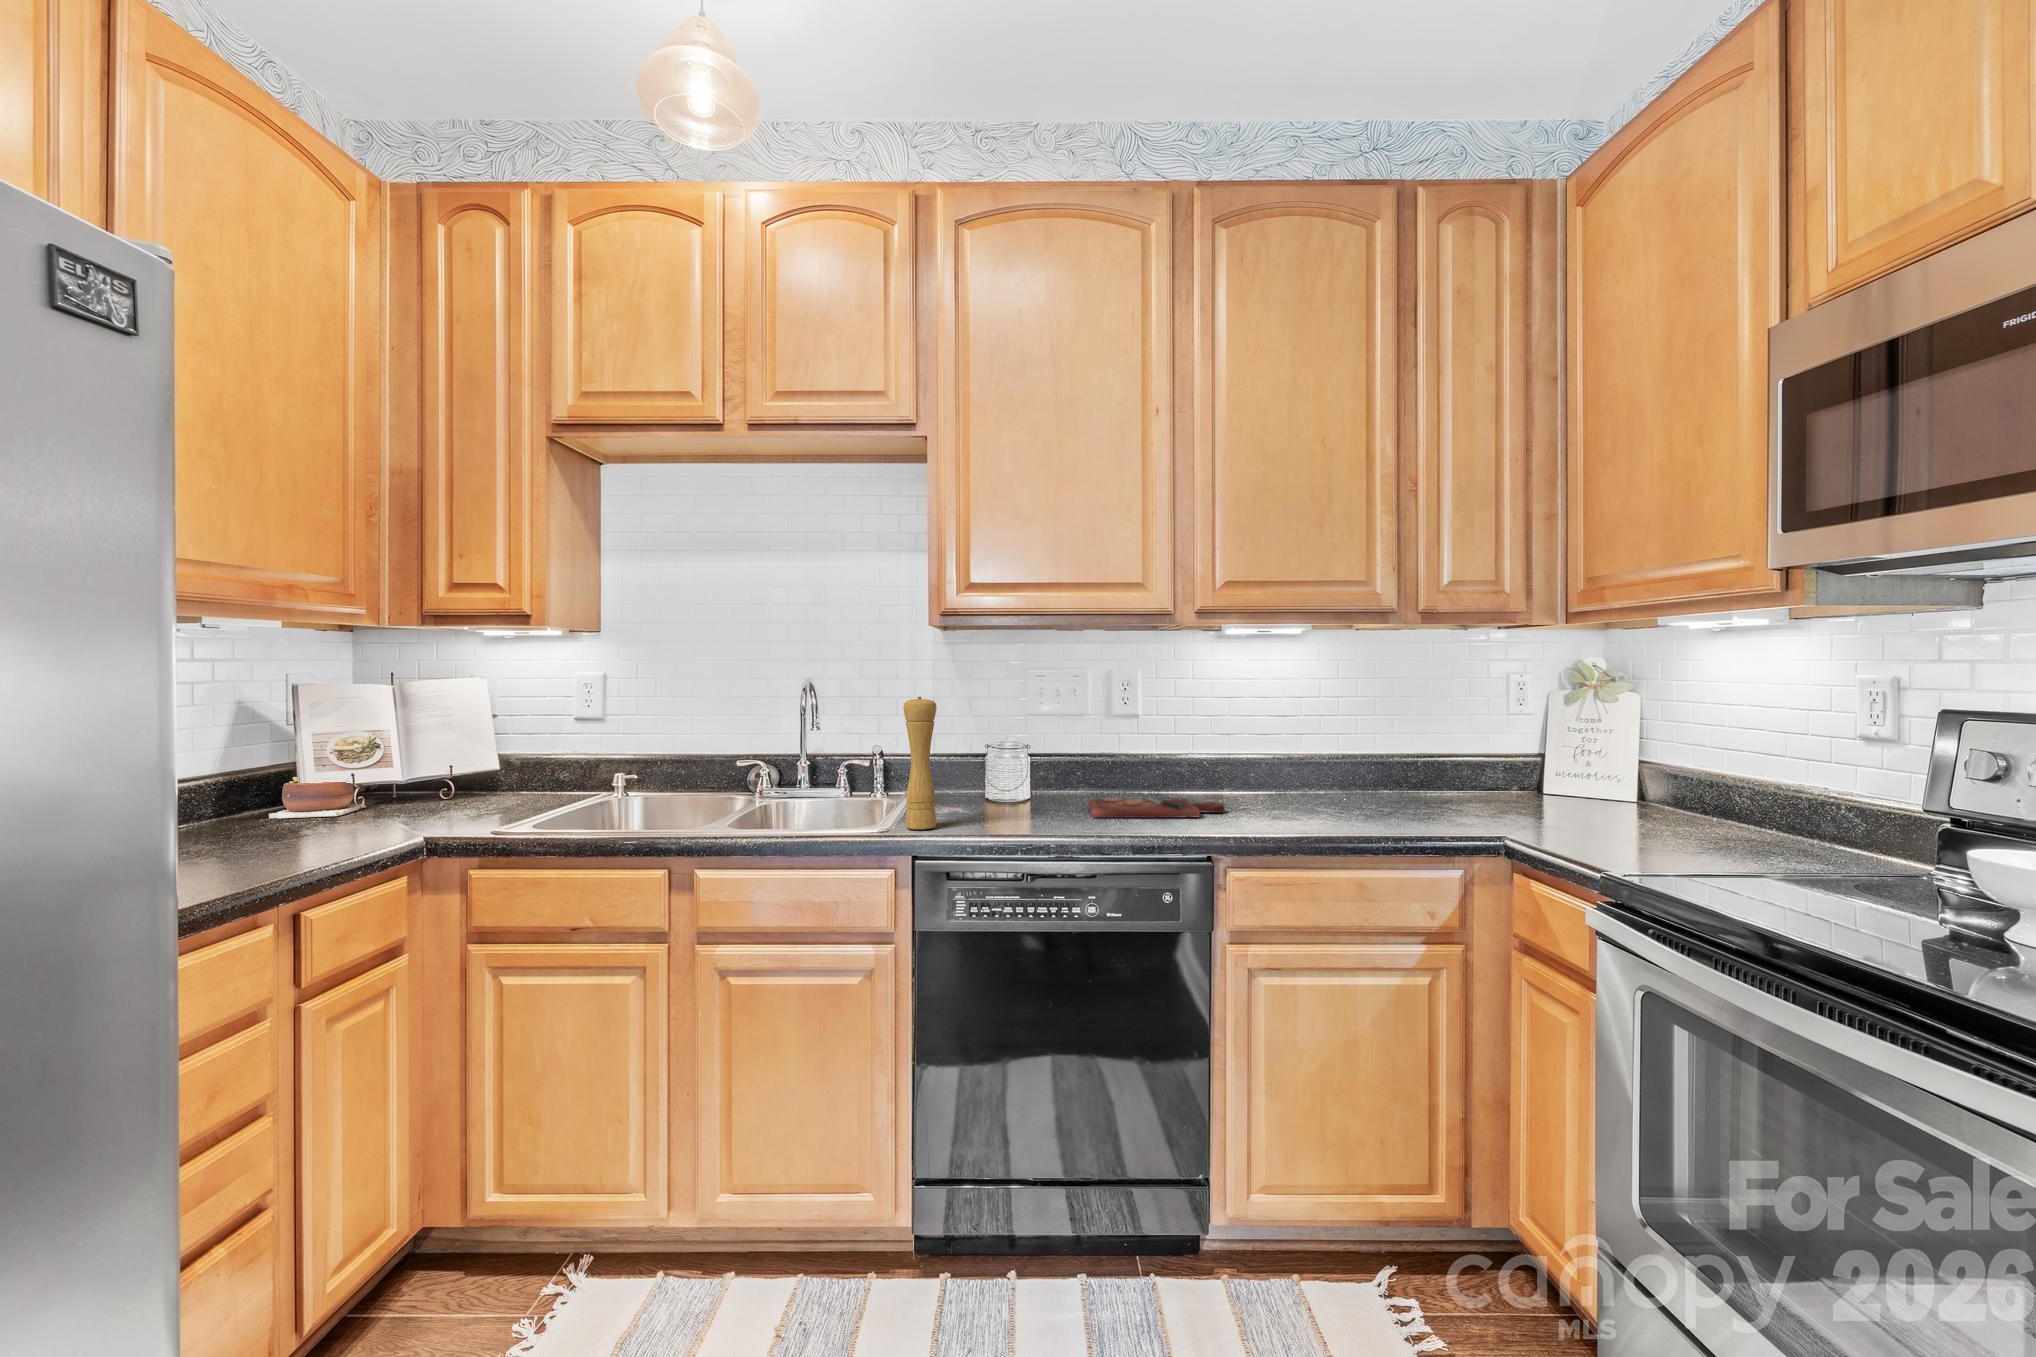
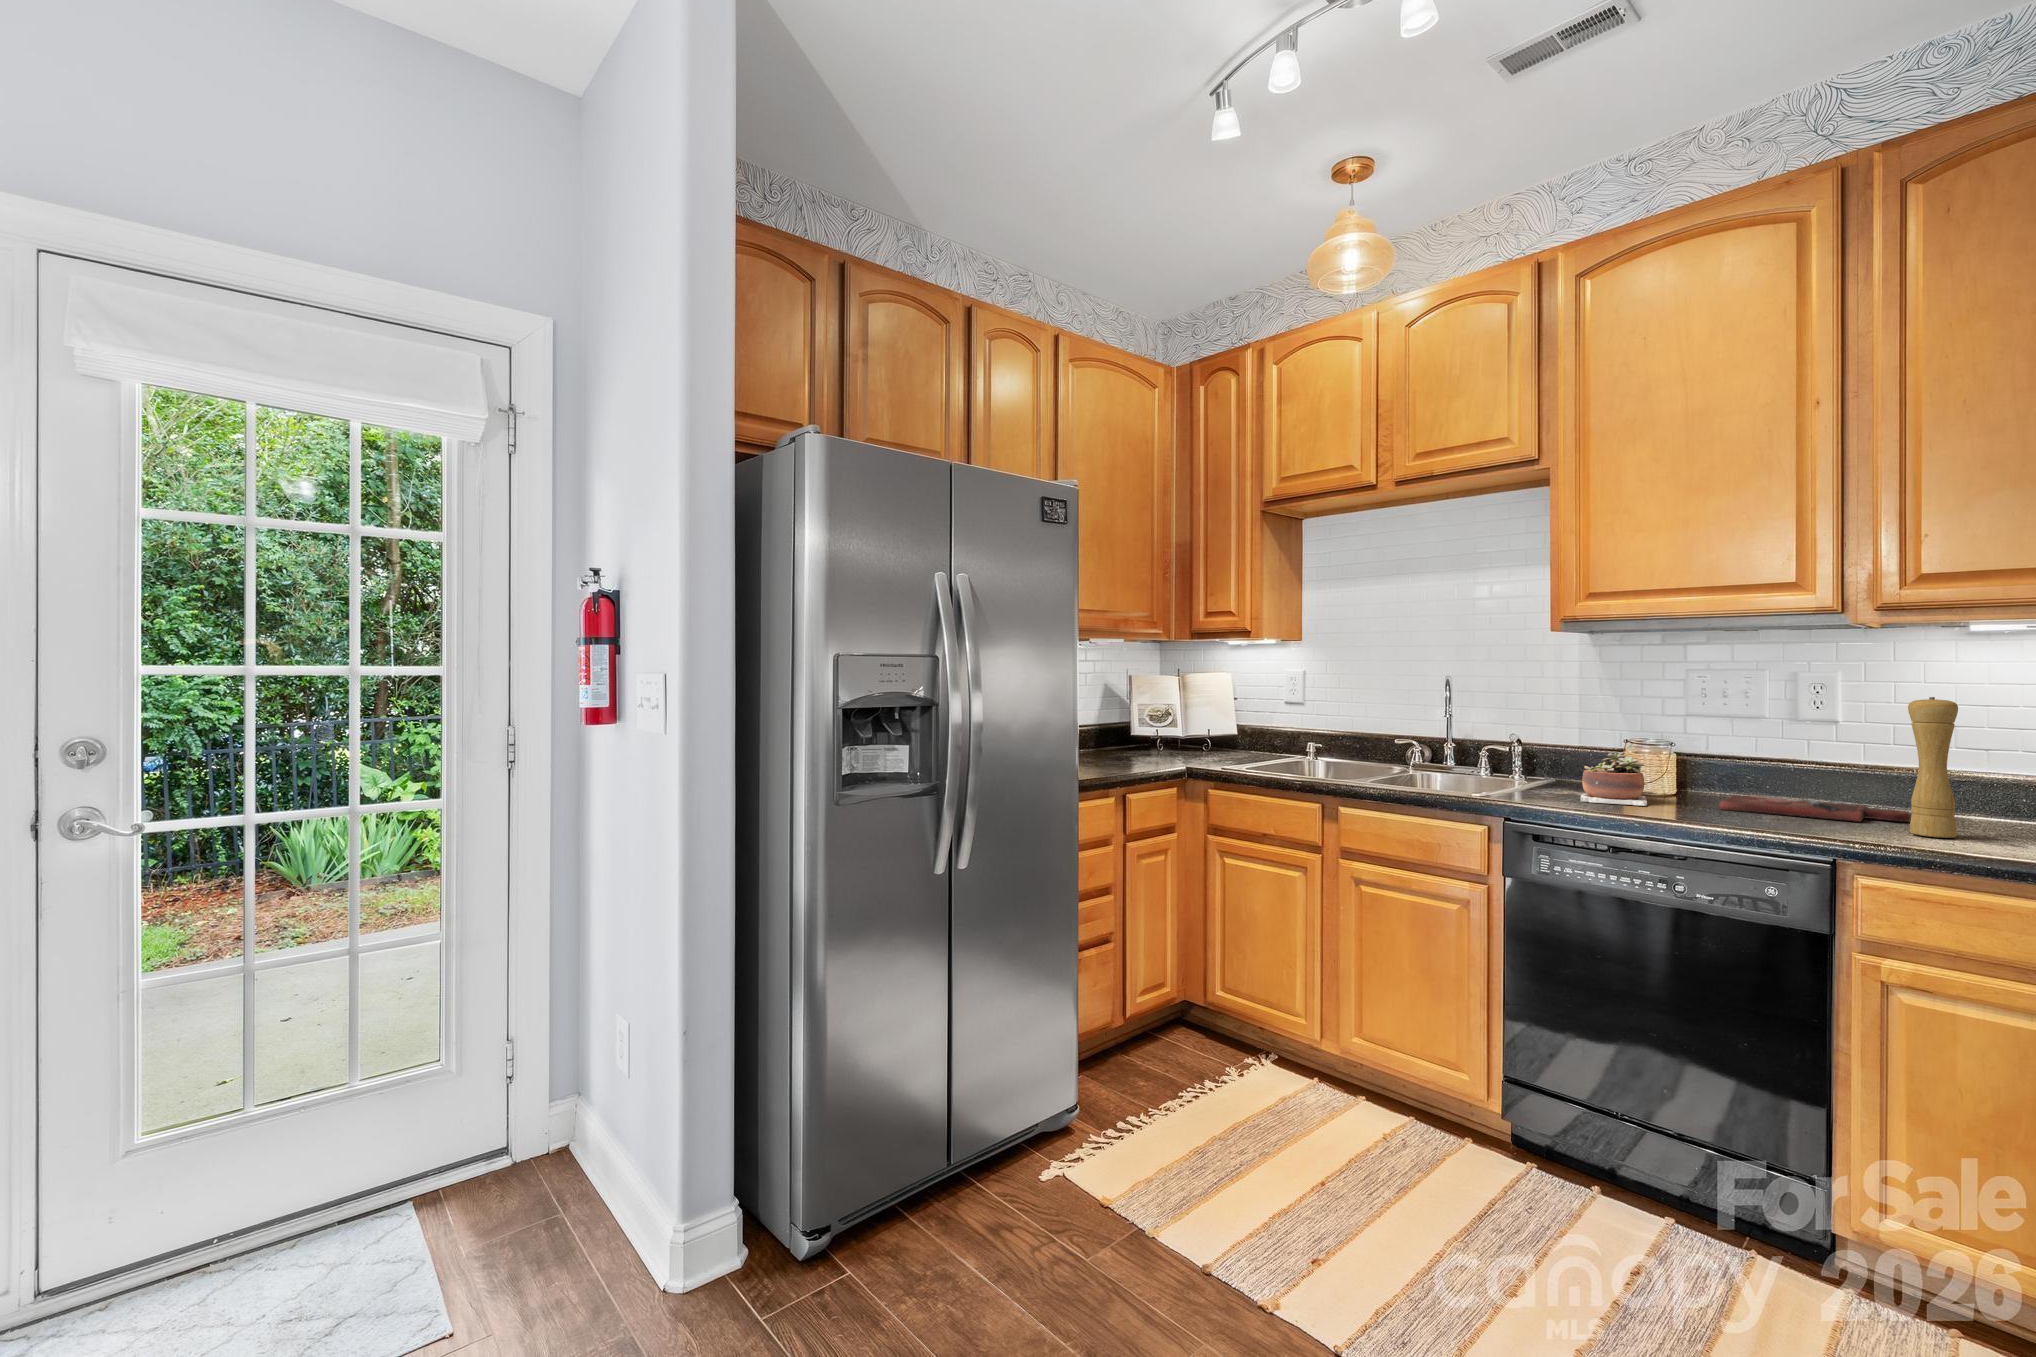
pepper mill: present [903,697,936,829] -> present [1908,697,1958,838]
succulent plant: present [269,777,366,818] -> present [1581,752,1647,806]

